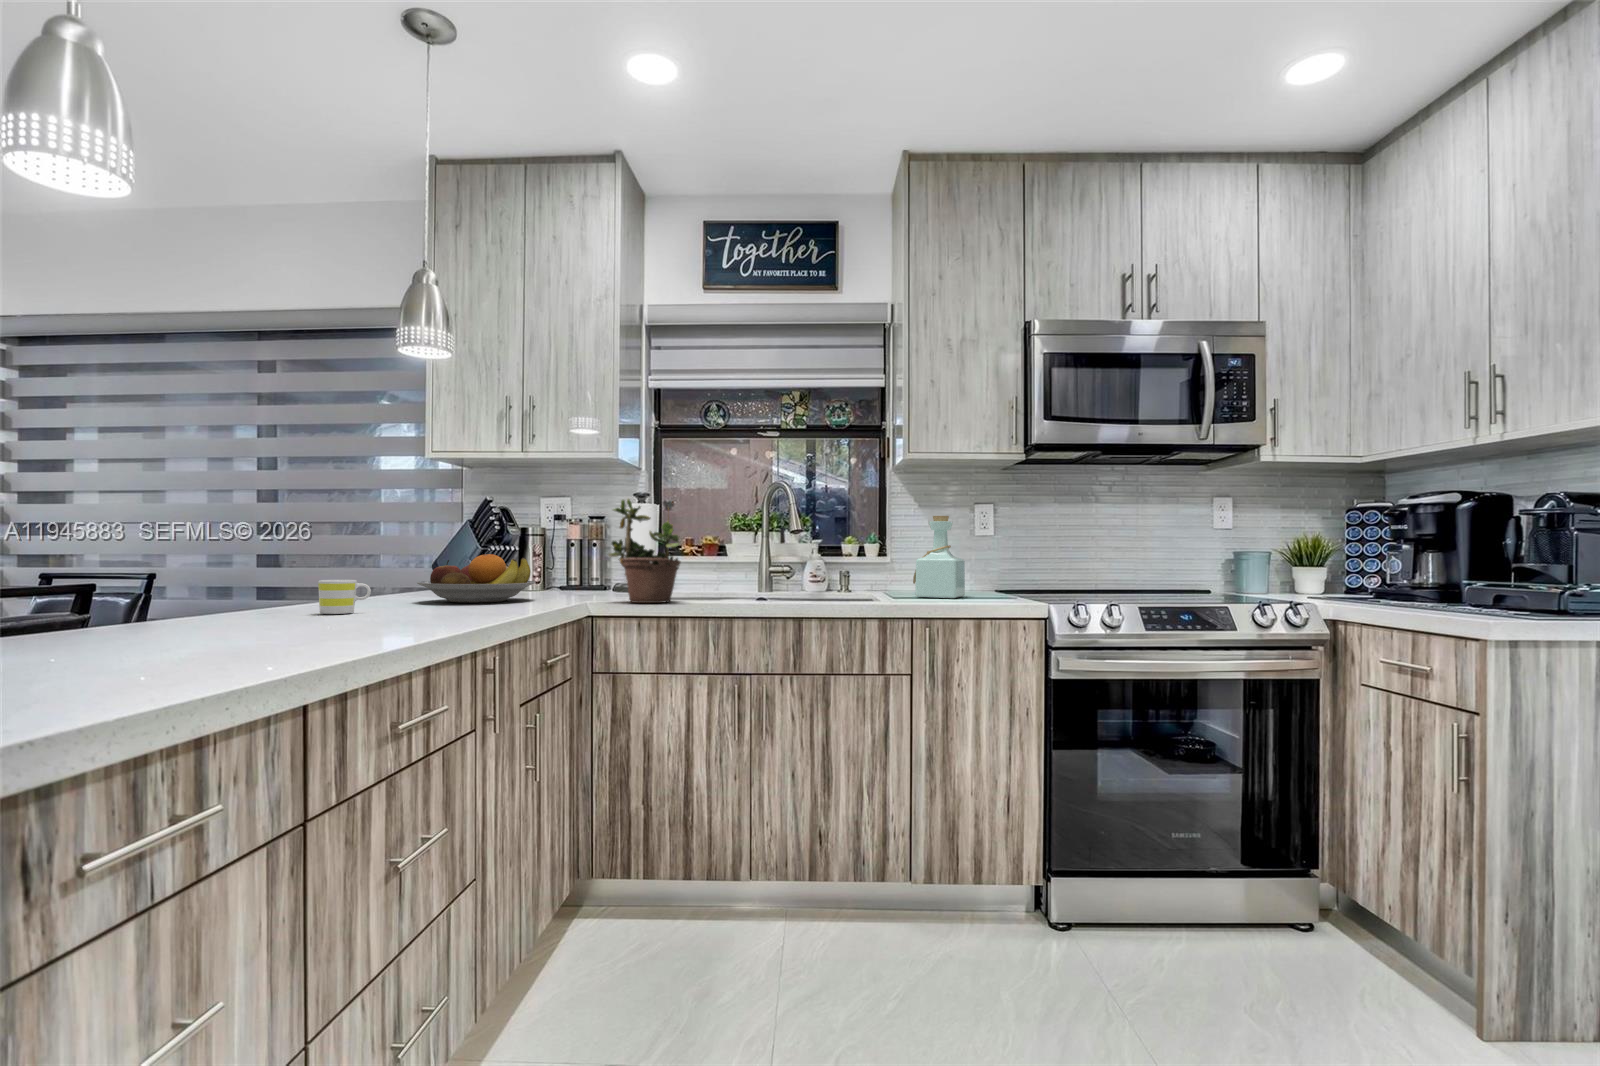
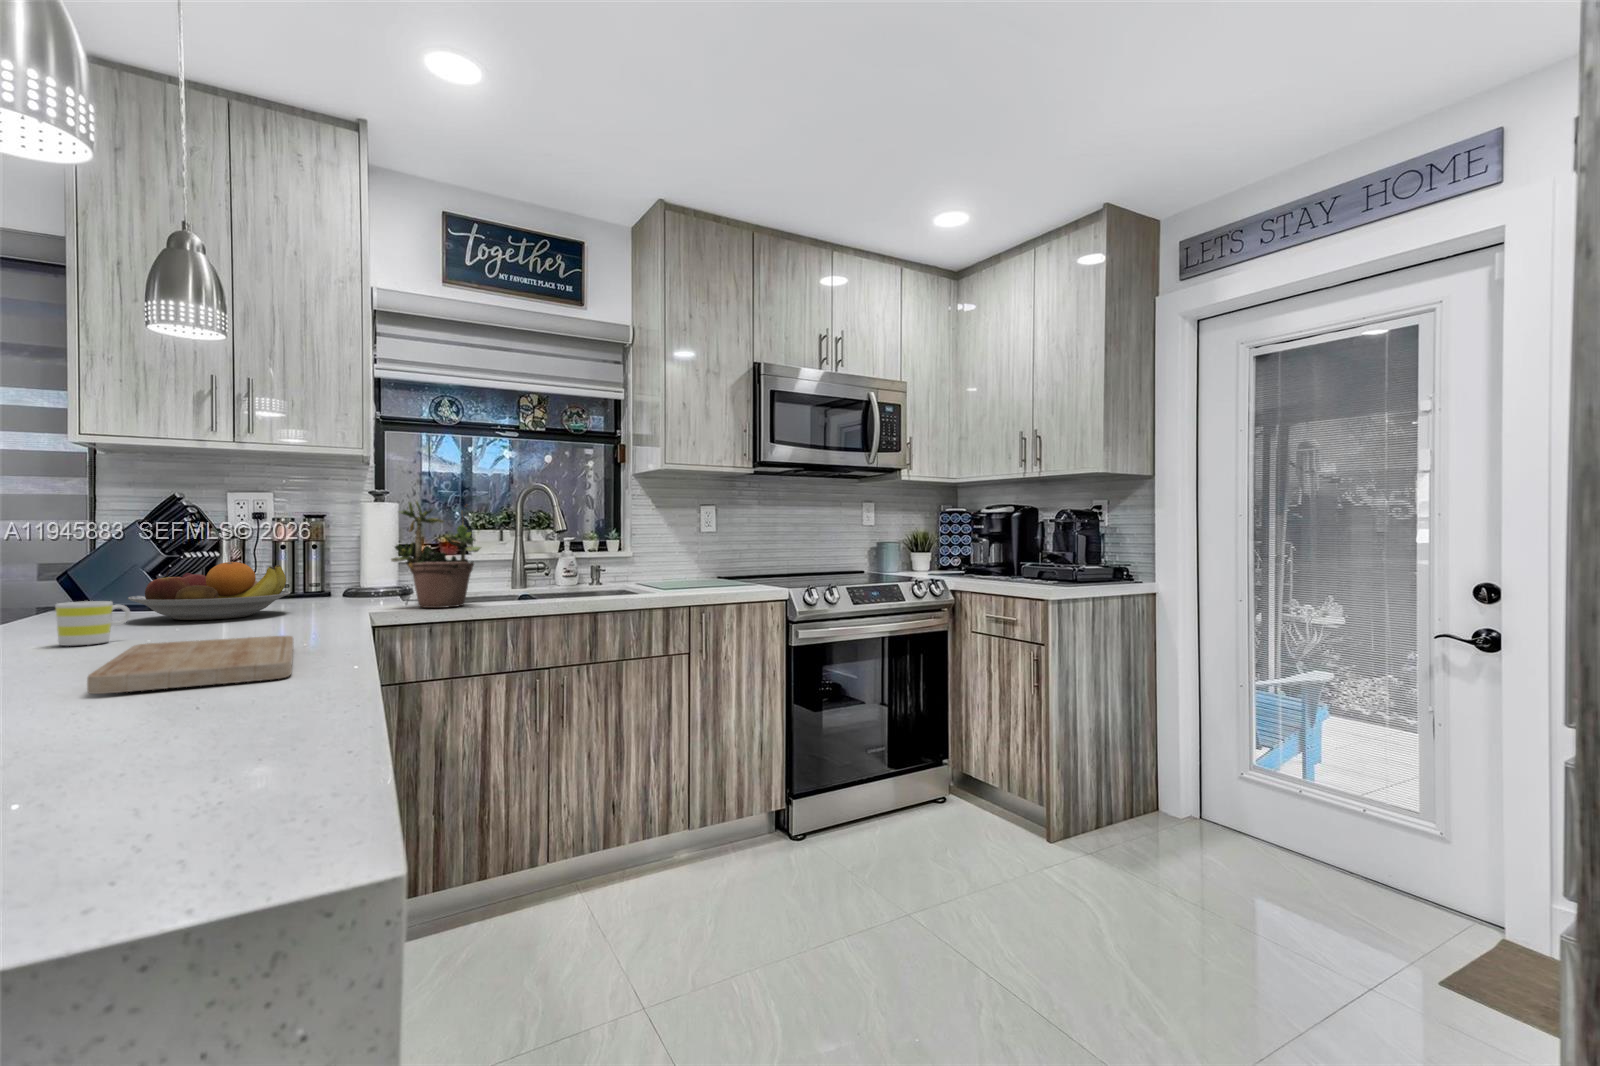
bottle: present [913,516,965,598] -> none [666,518,708,588]
cutting board: none [179,613,418,646] -> present [87,636,293,694]

